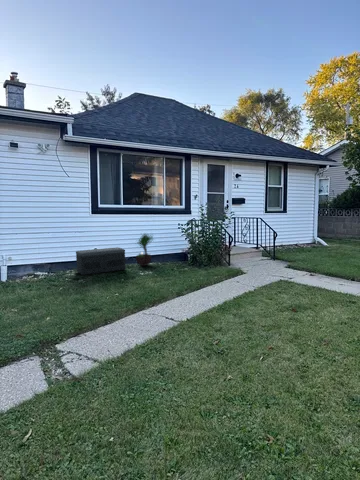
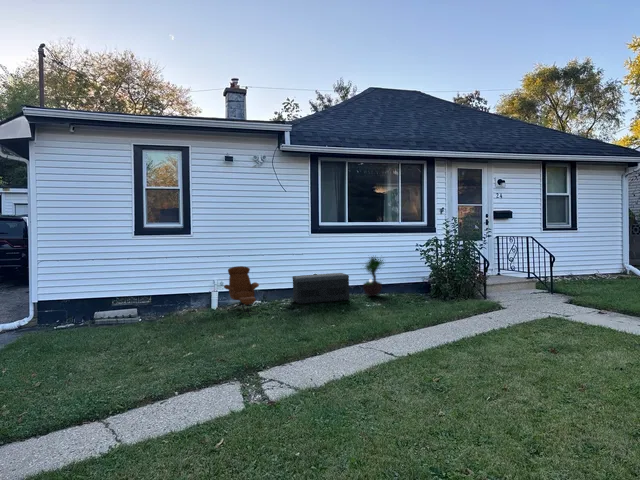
lounge chair: none [12,244,48,289] -> present [224,266,259,315]

